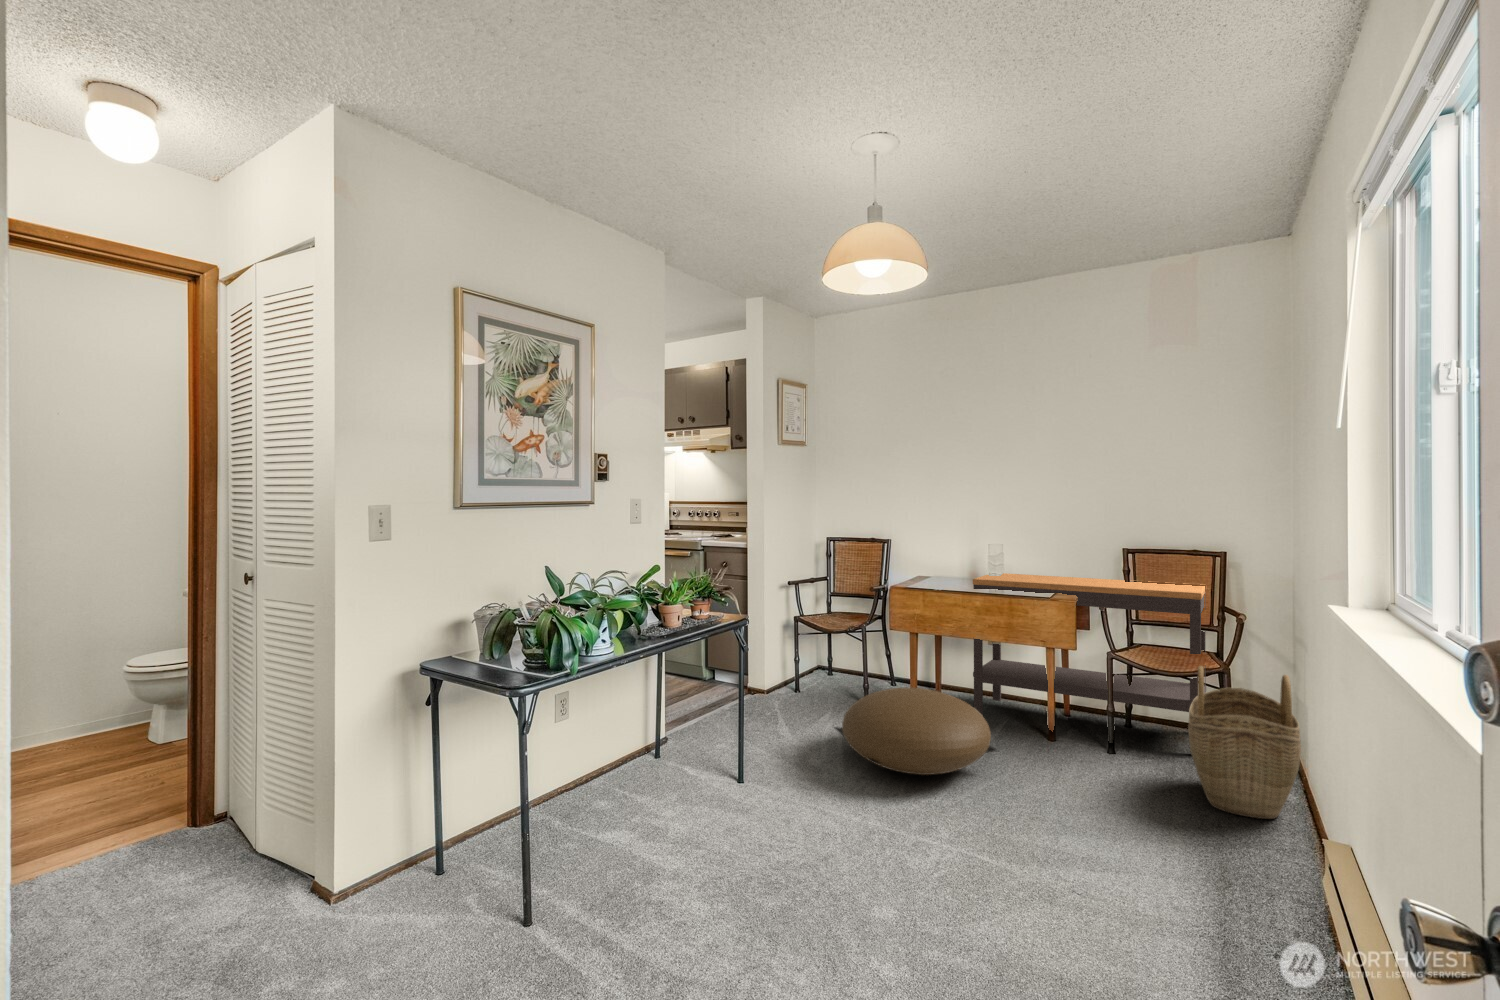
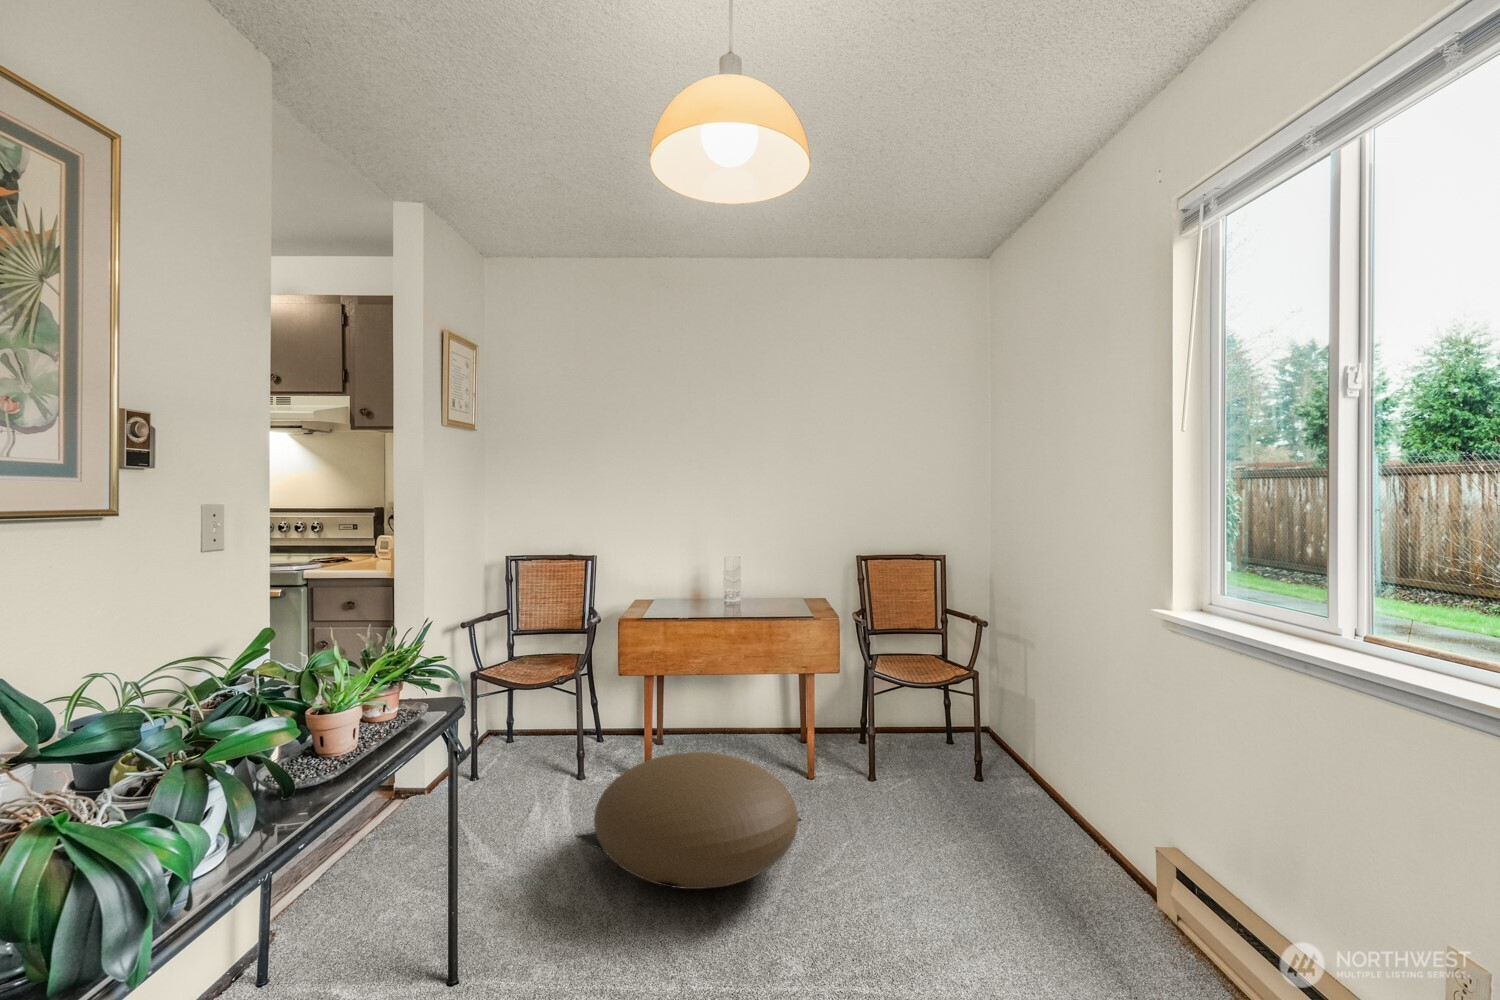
console table: present [973,573,1206,753] -> none [714,586,956,766]
woven basket: present [1188,666,1301,819] -> none [976,675,1094,835]

